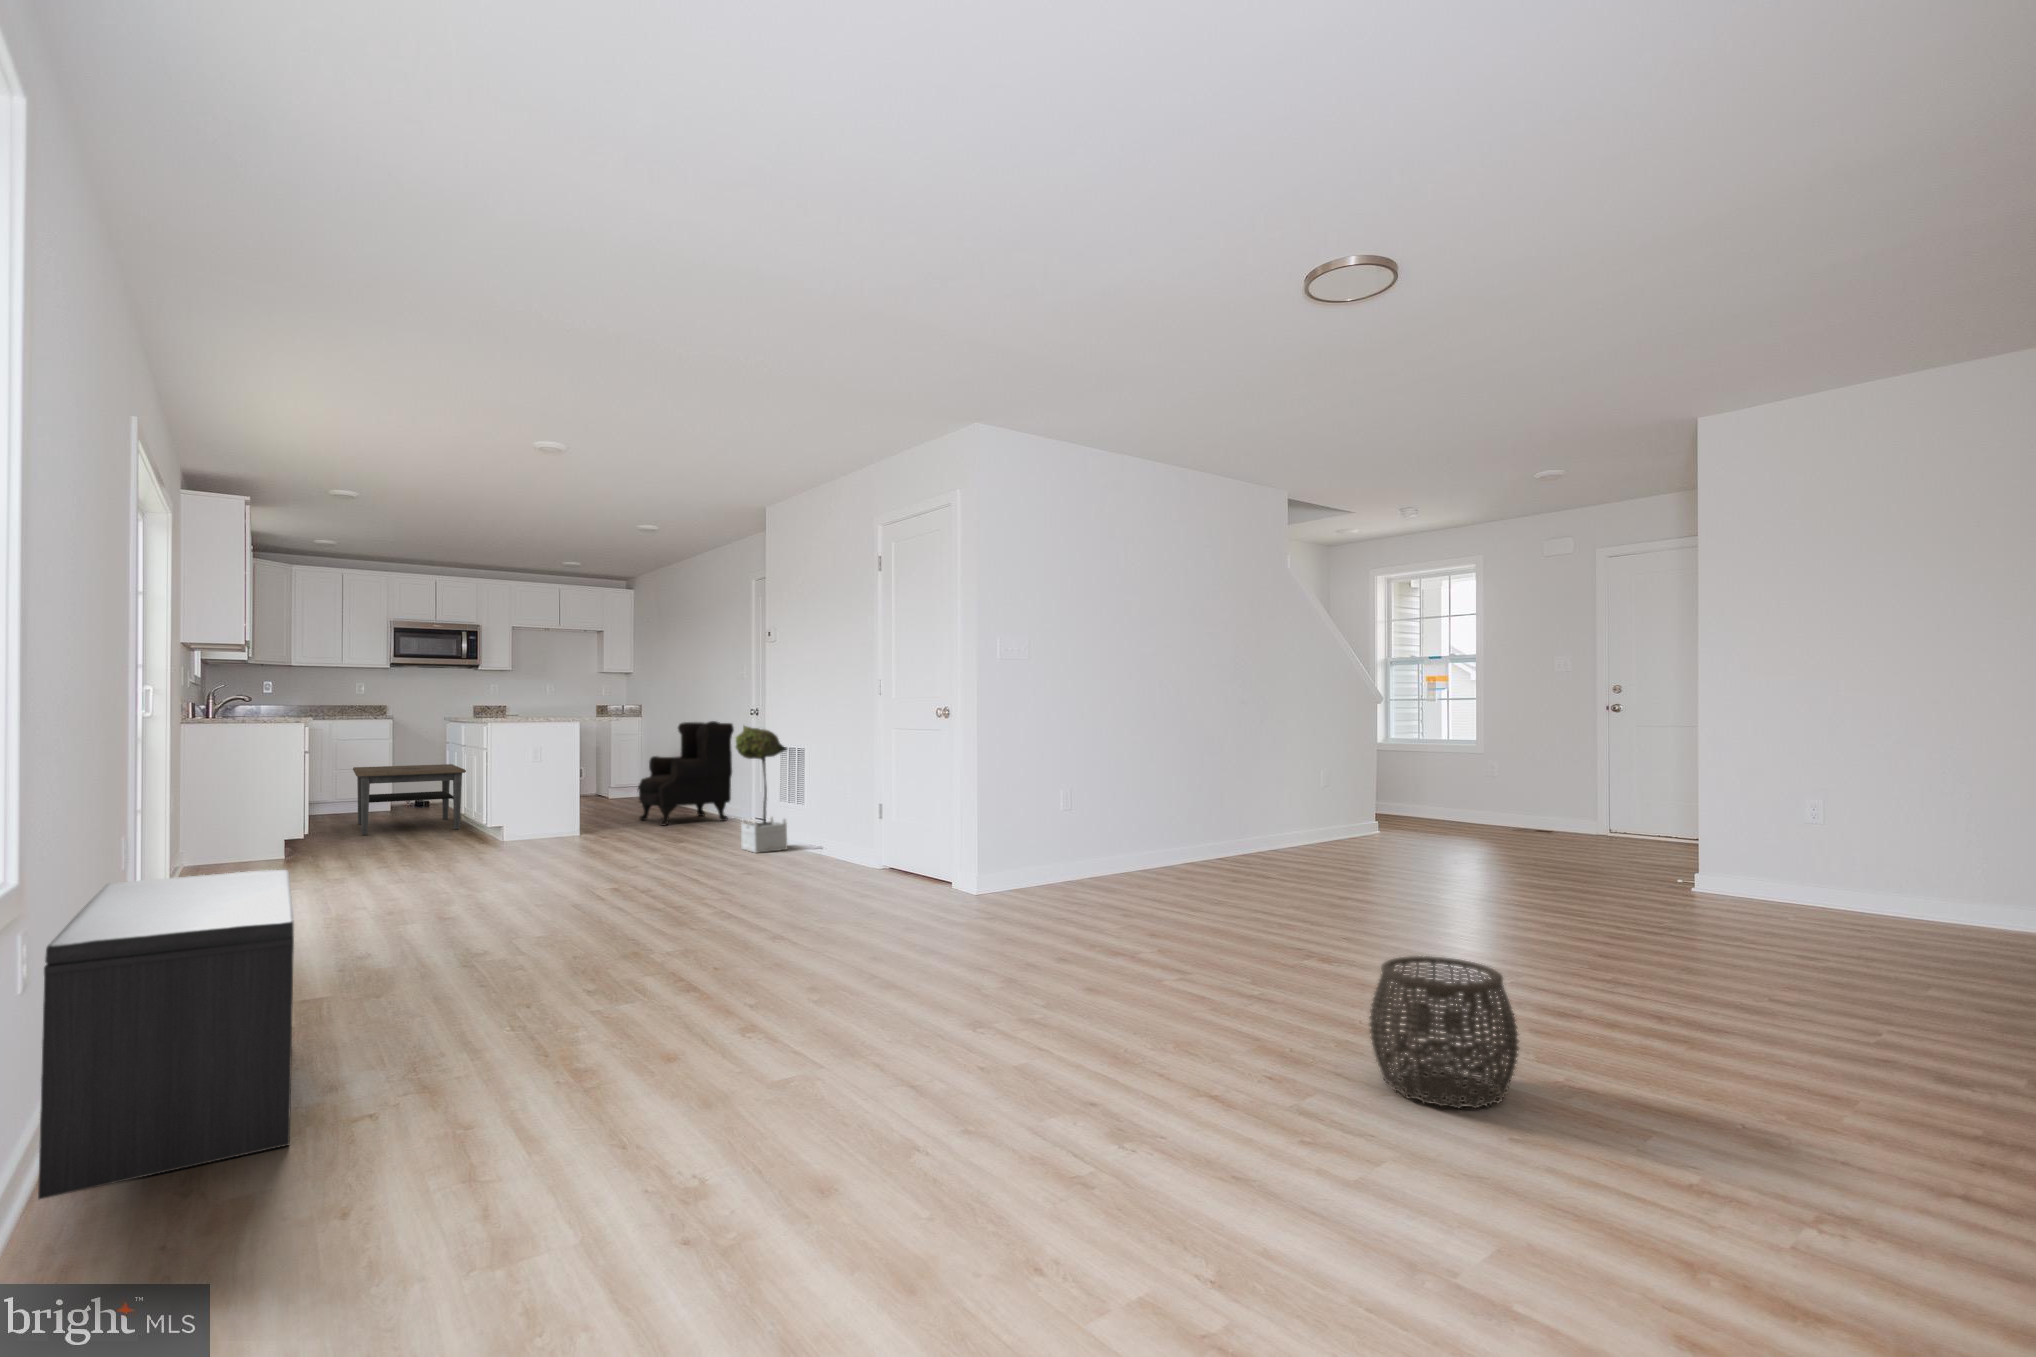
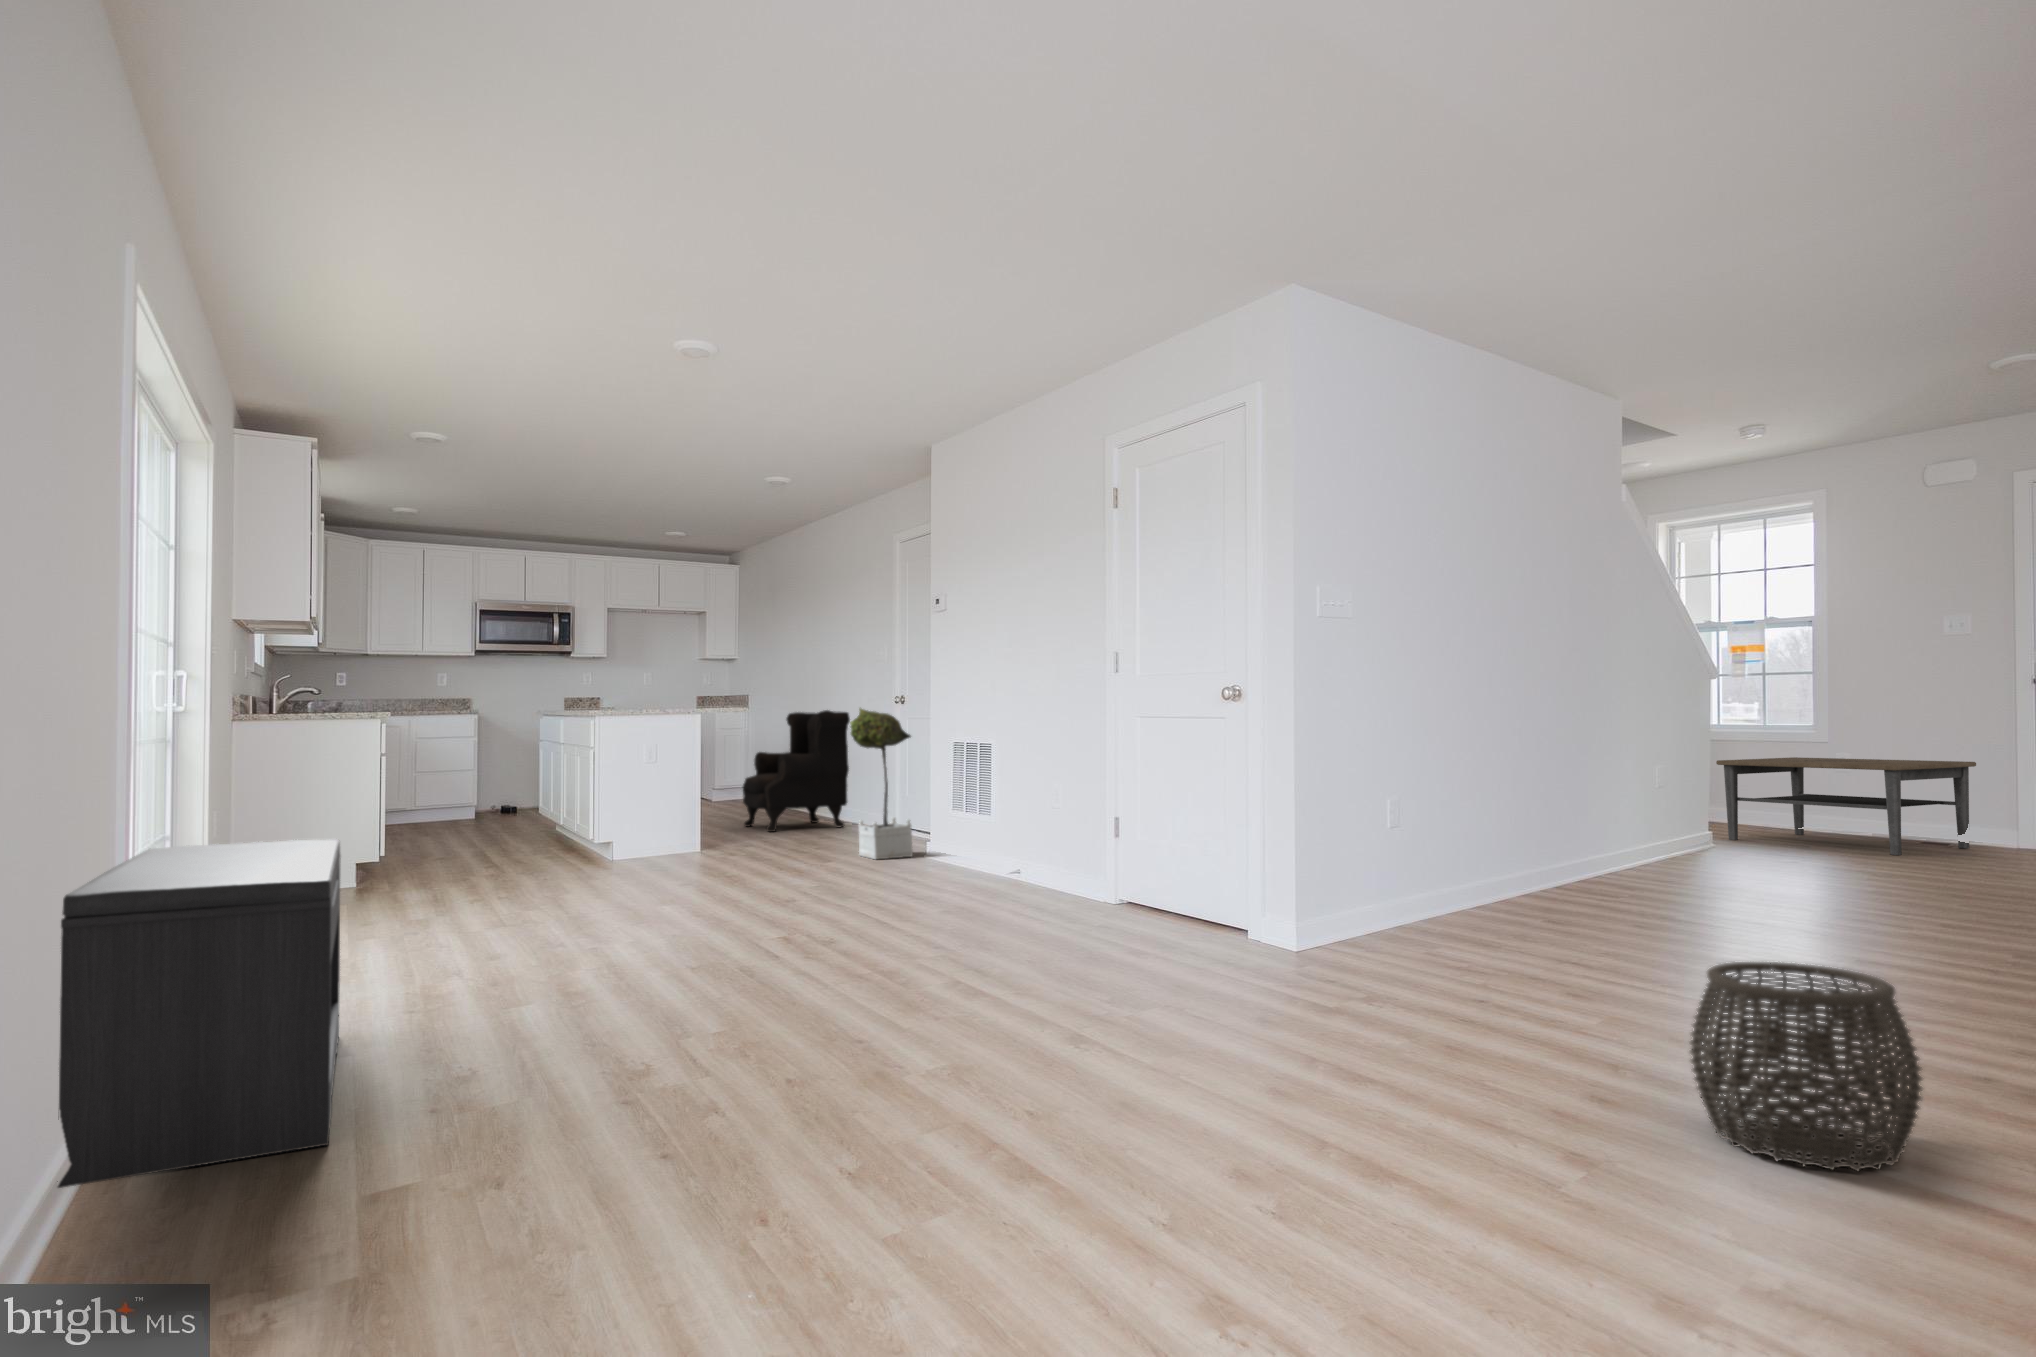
coffee table: present [353,764,466,835] -> present [1716,757,1976,855]

